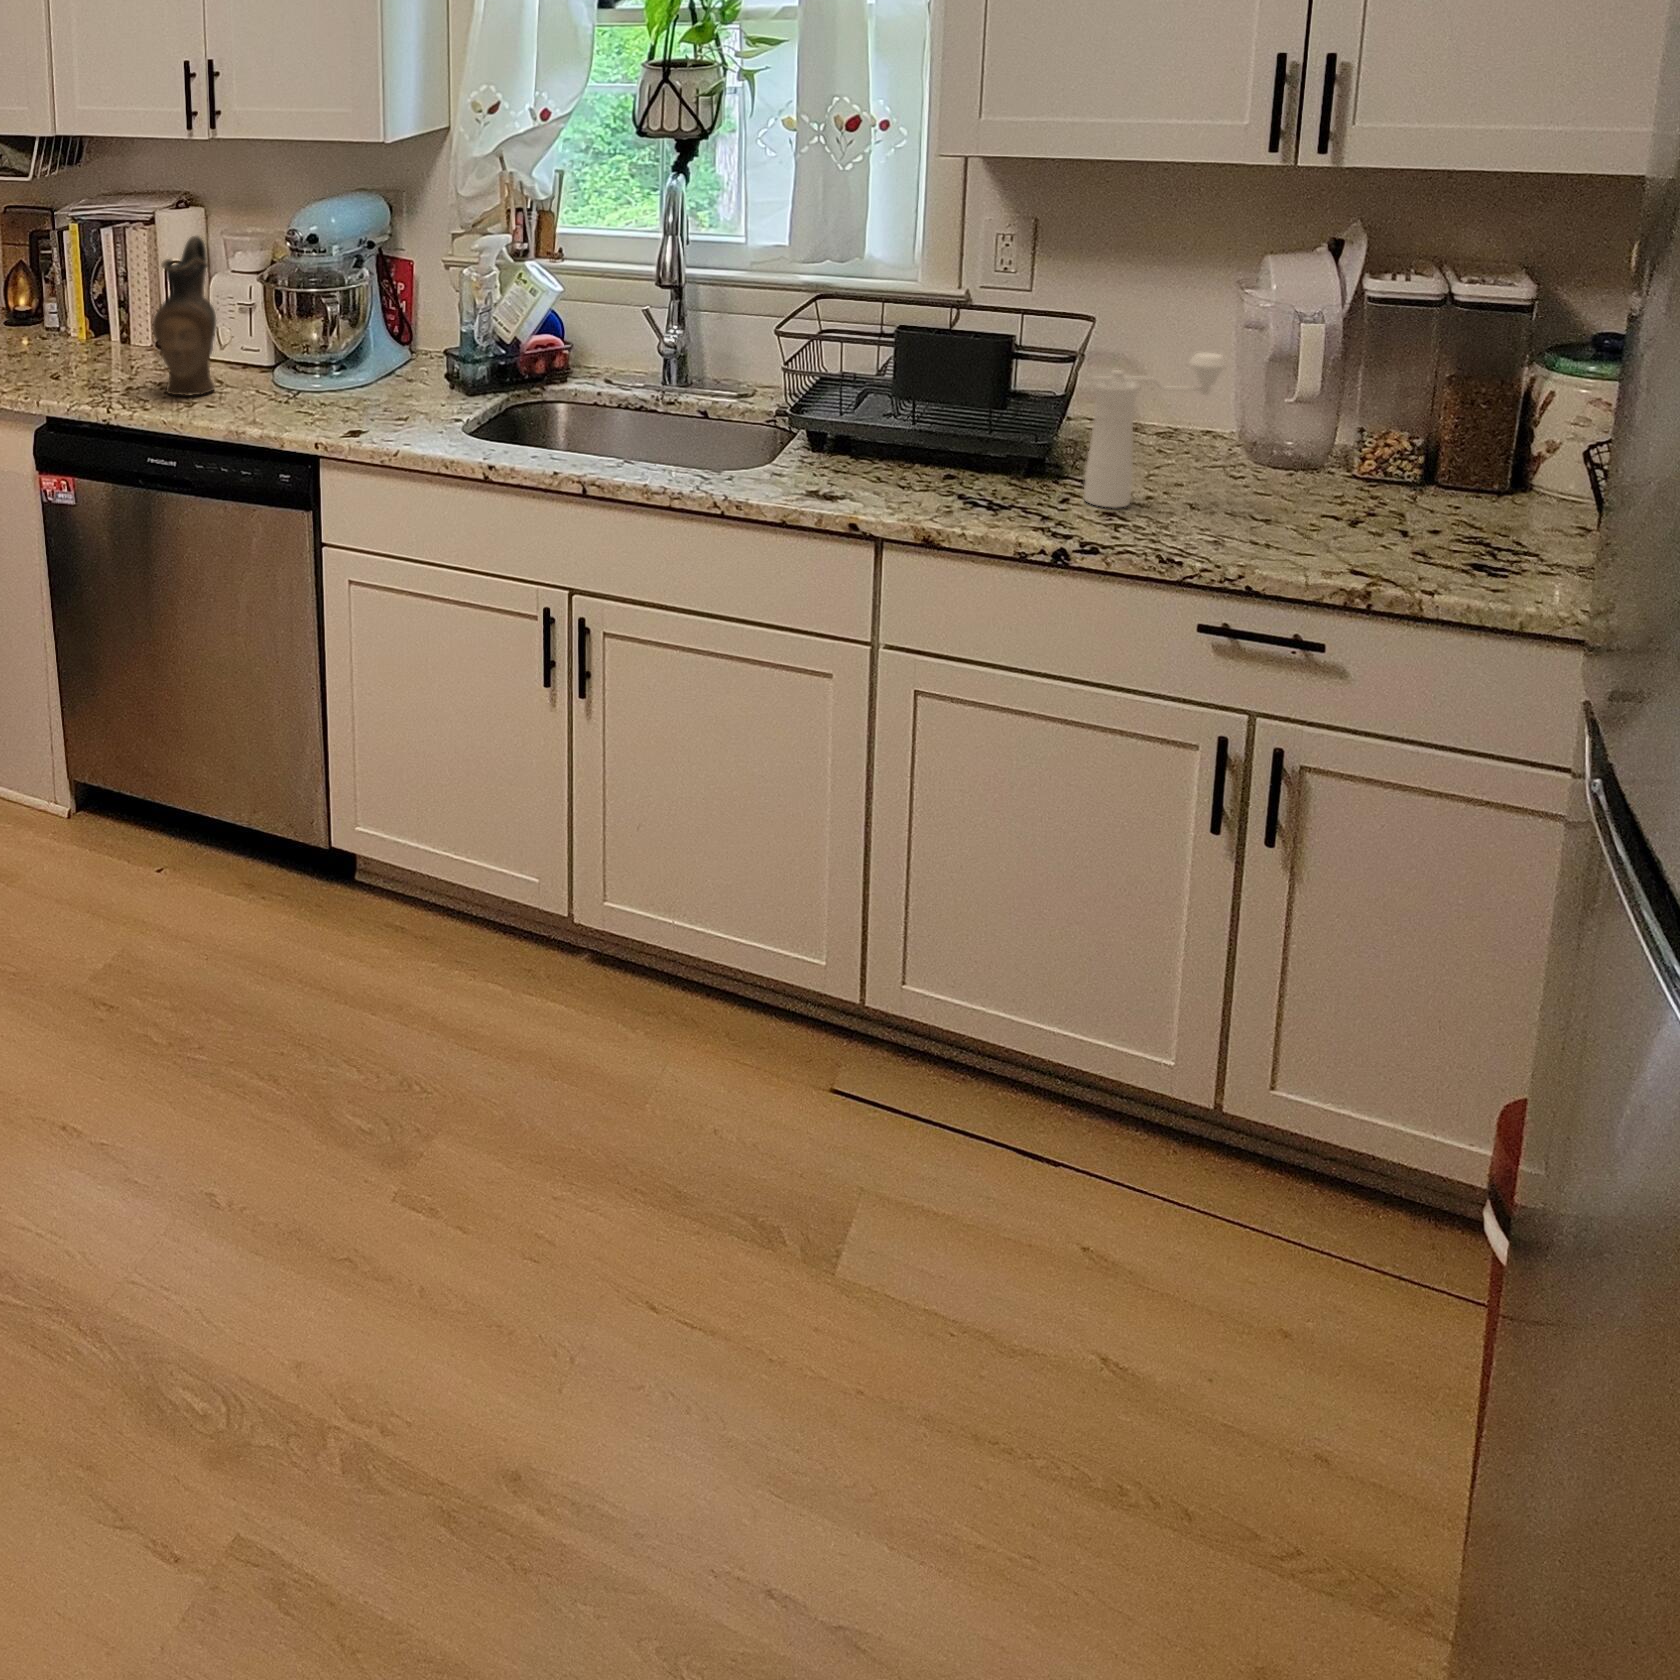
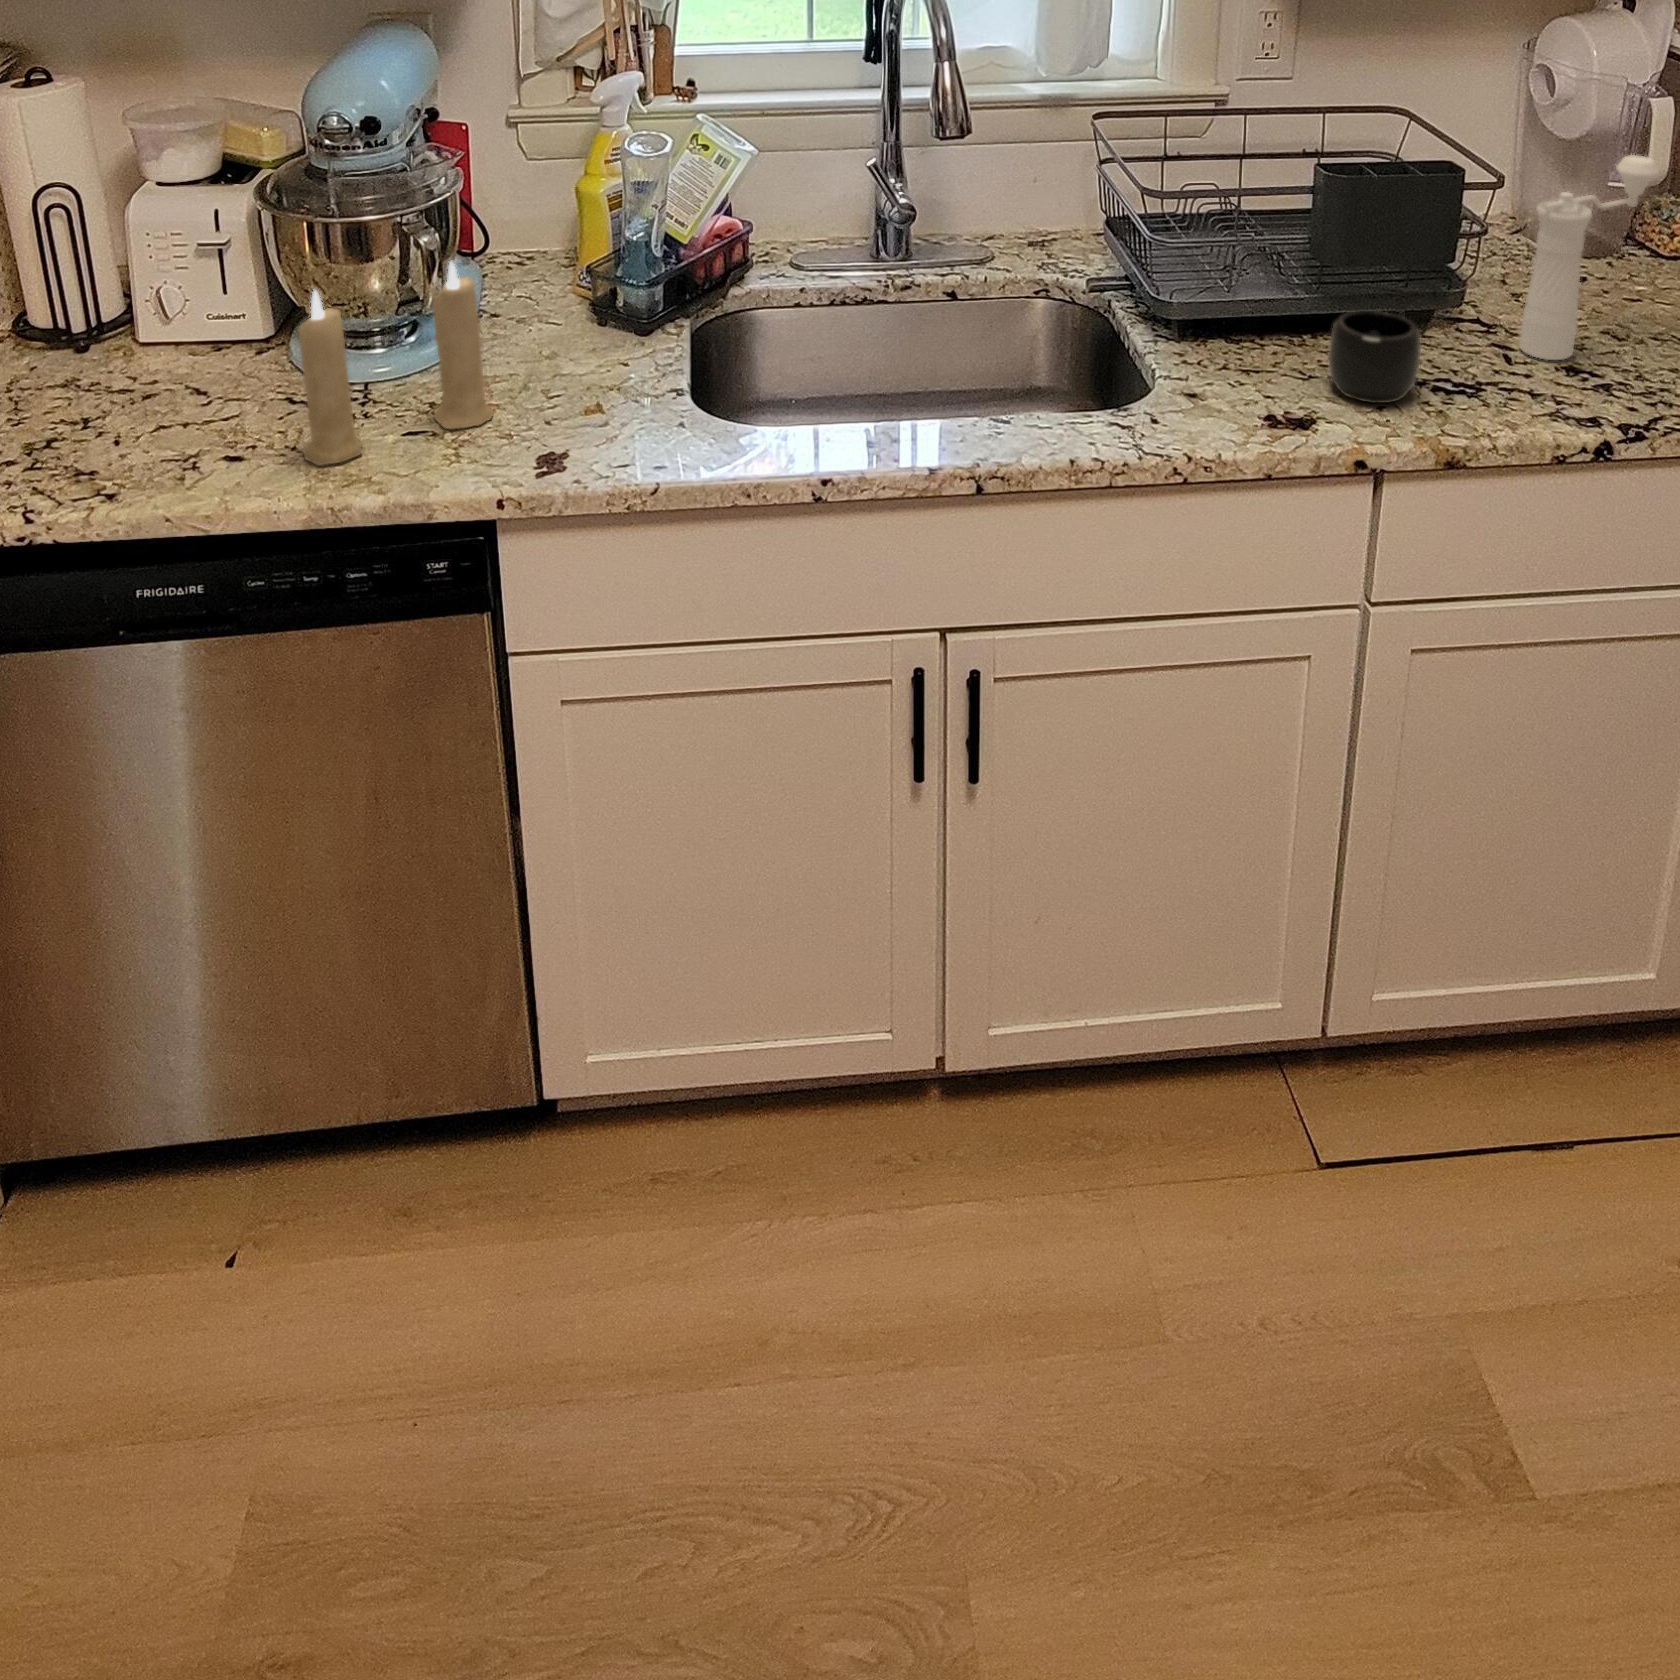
ceramic pitcher: present [153,236,216,395] -> none [77,141,212,443]
candle: none [239,311,347,416] -> present [298,261,493,465]
mug: none [880,435,968,501] -> present [1328,311,1421,403]

